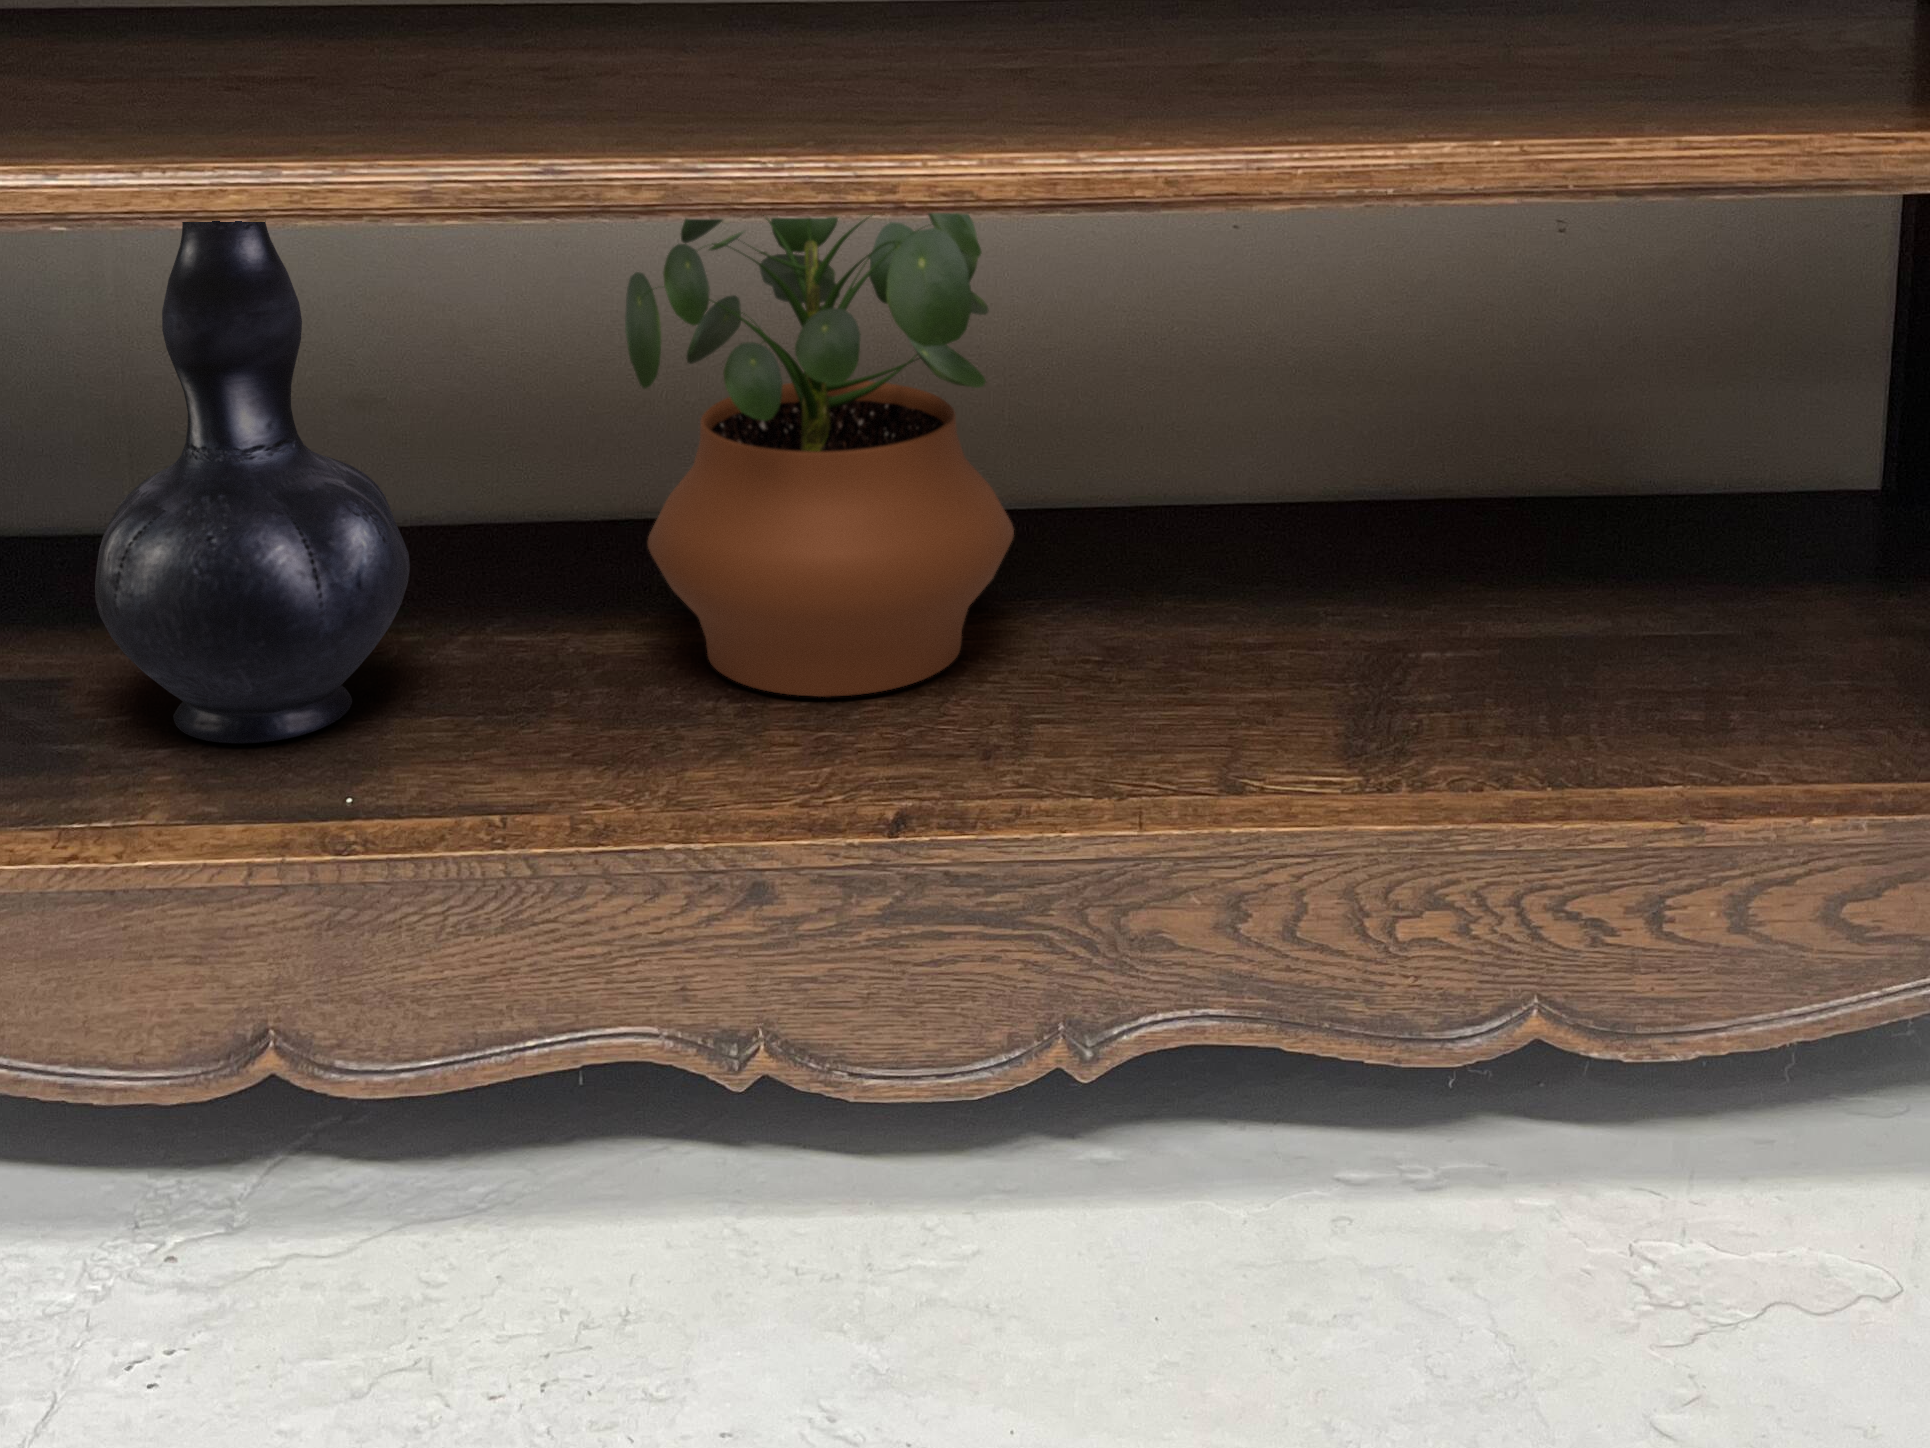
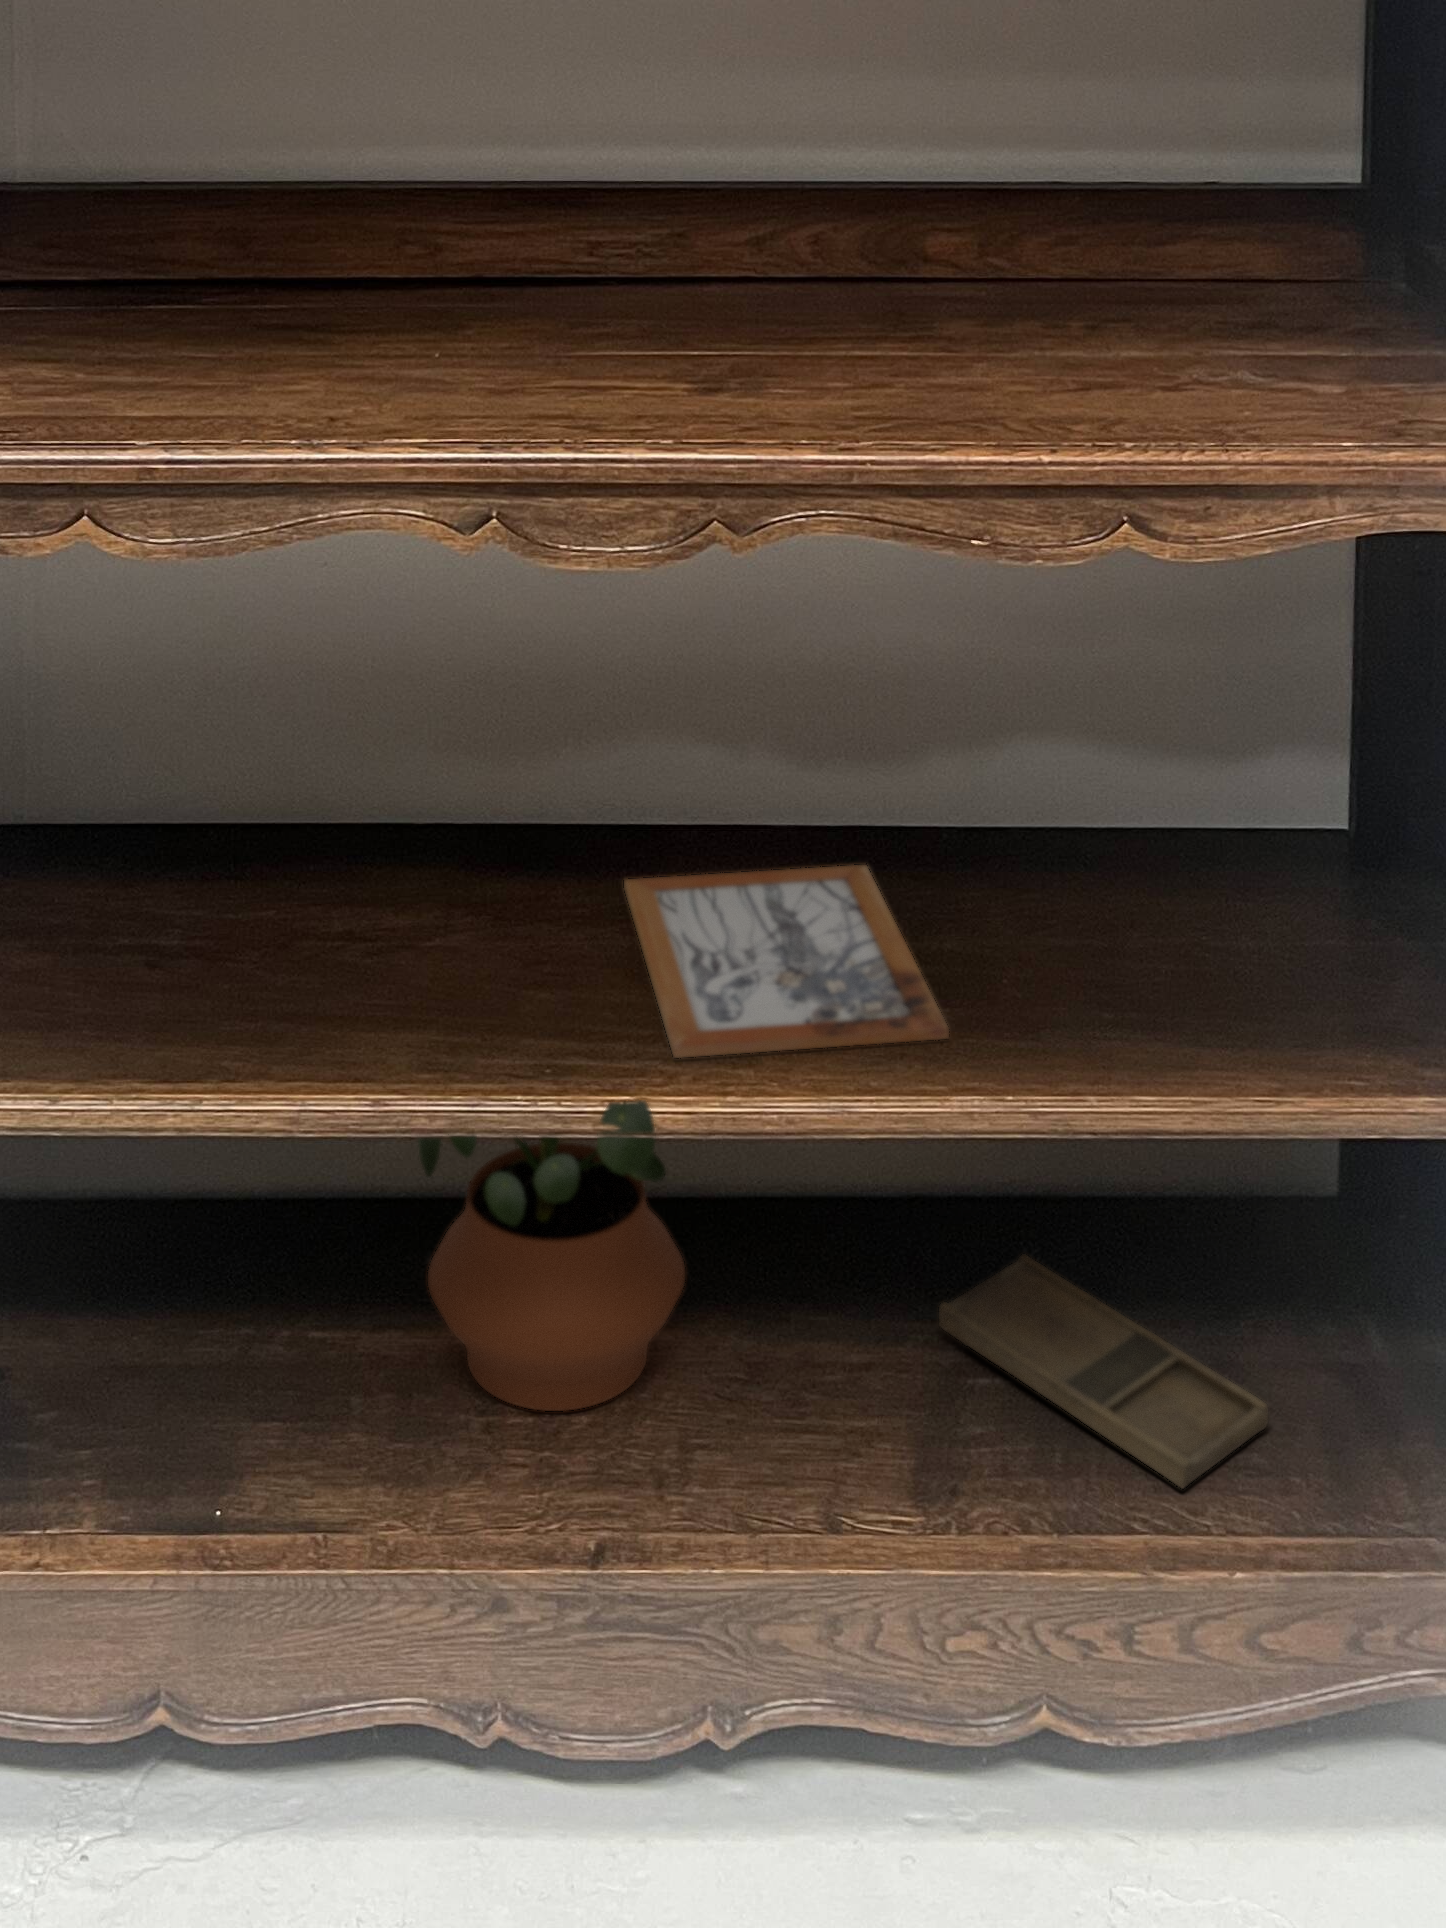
picture frame: none [919,8,1409,122] -> present [624,865,949,1058]
decorative vase: present [95,221,410,743] -> none [51,1012,264,1449]
tray: none [1367,532,1838,739] -> present [939,1255,1268,1488]

